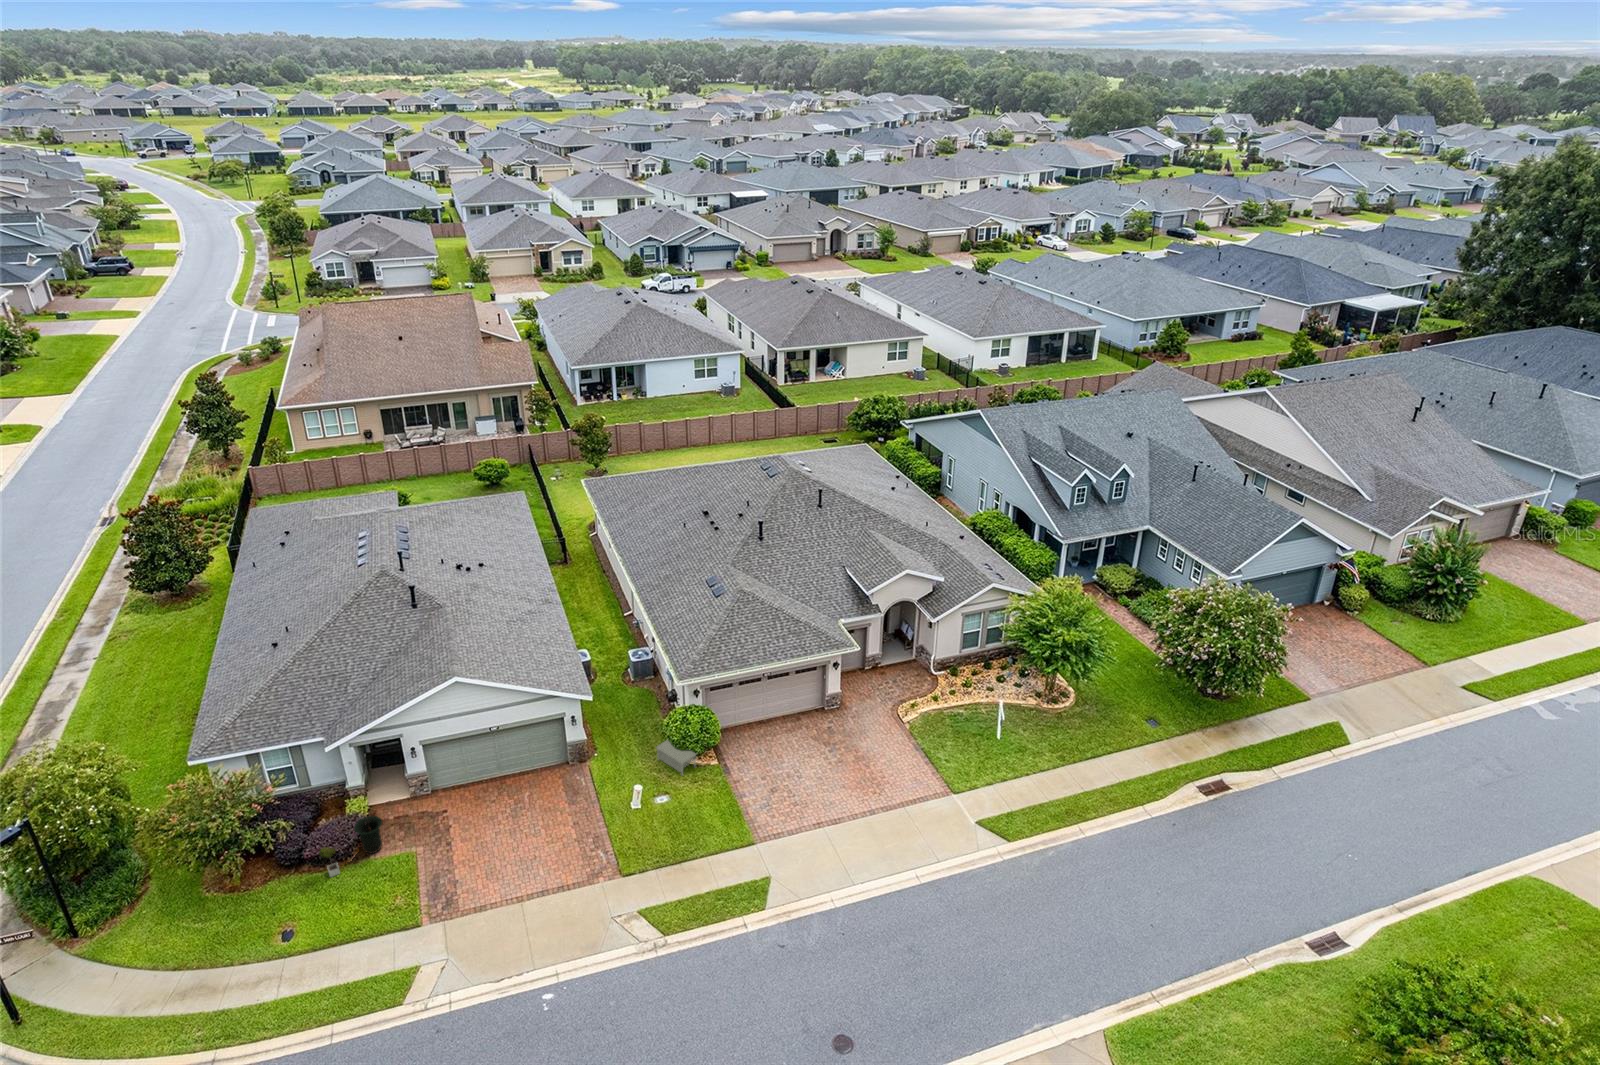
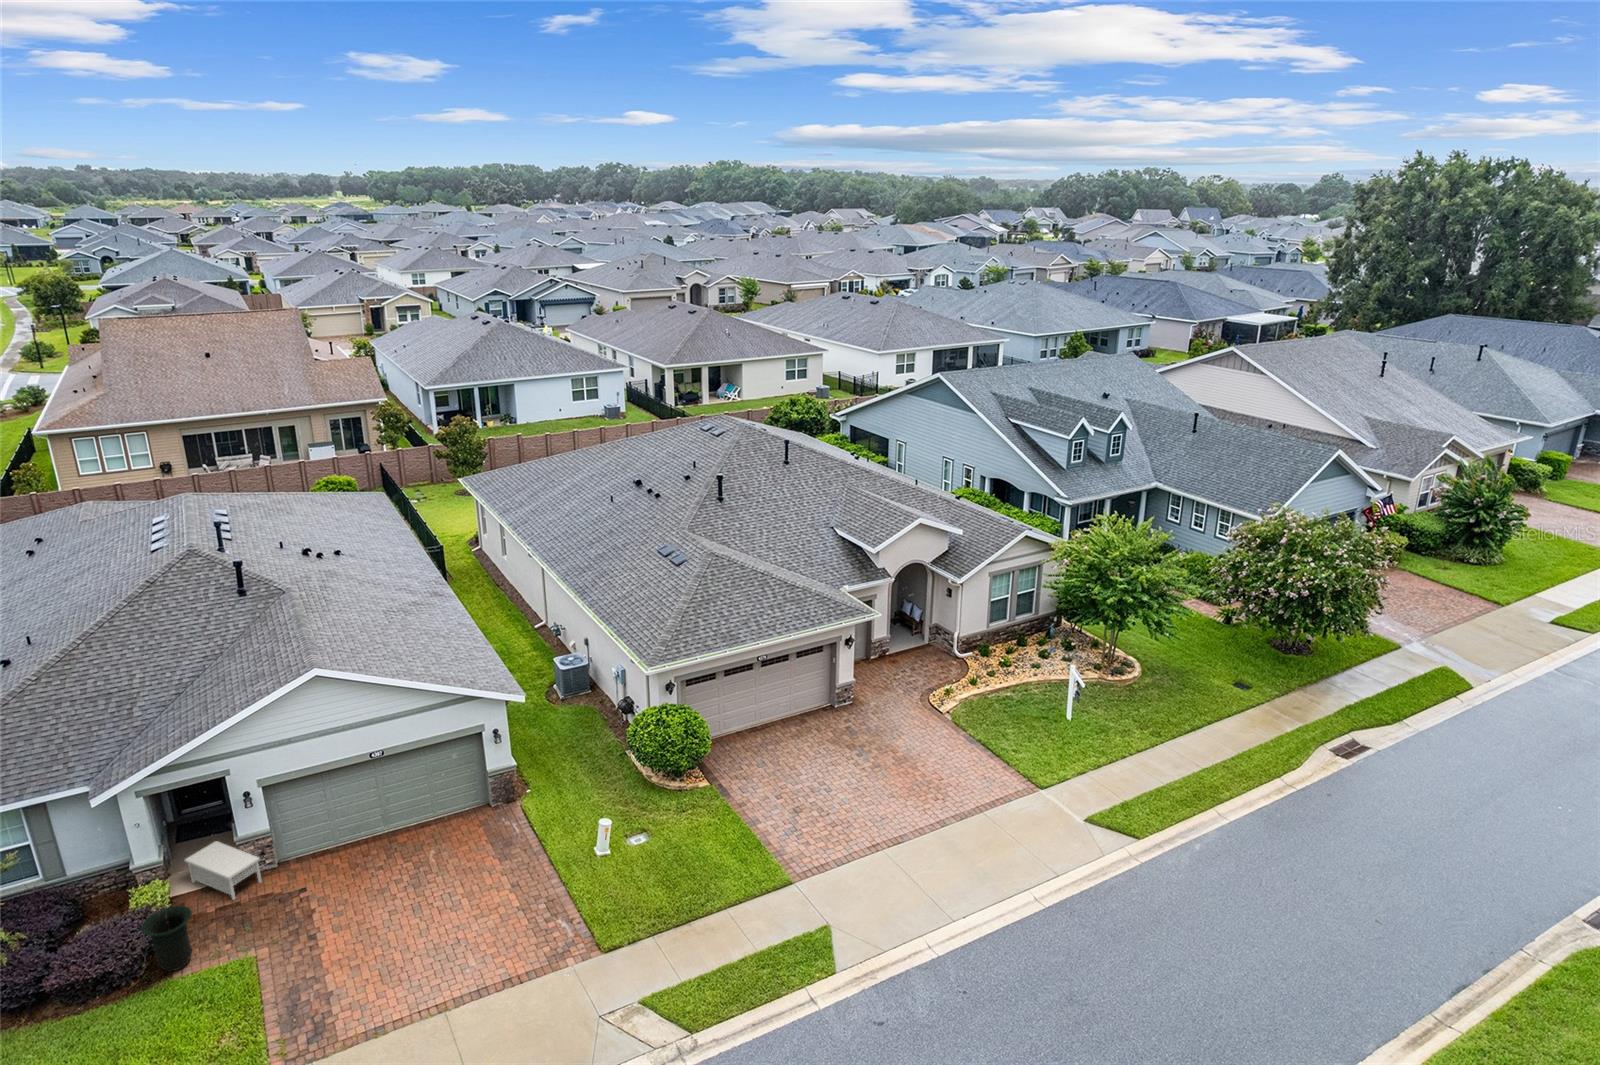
storage bench: present [656,739,696,775] -> present [185,841,261,900]
potted tree: present [319,847,340,877] -> none [75,963,116,1018]

